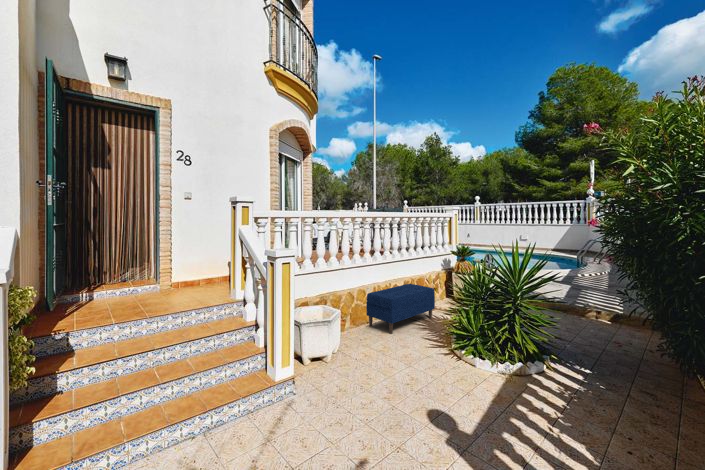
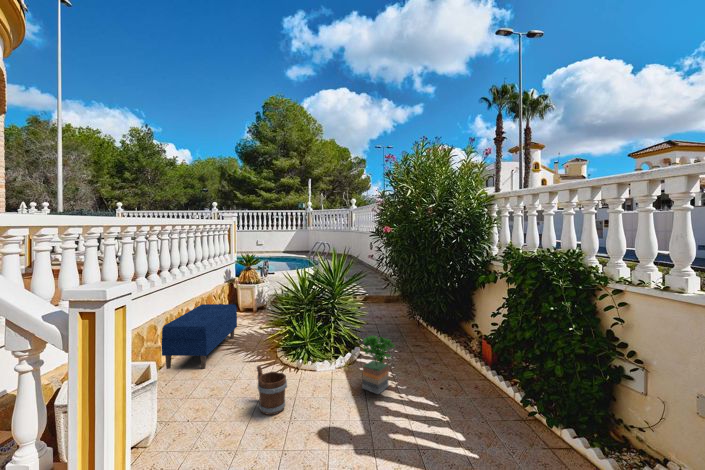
bucket: none [397,340,425,385] -> present [257,366,287,415]
potted tree: none [506,344,557,414] -> present [362,336,394,394]

